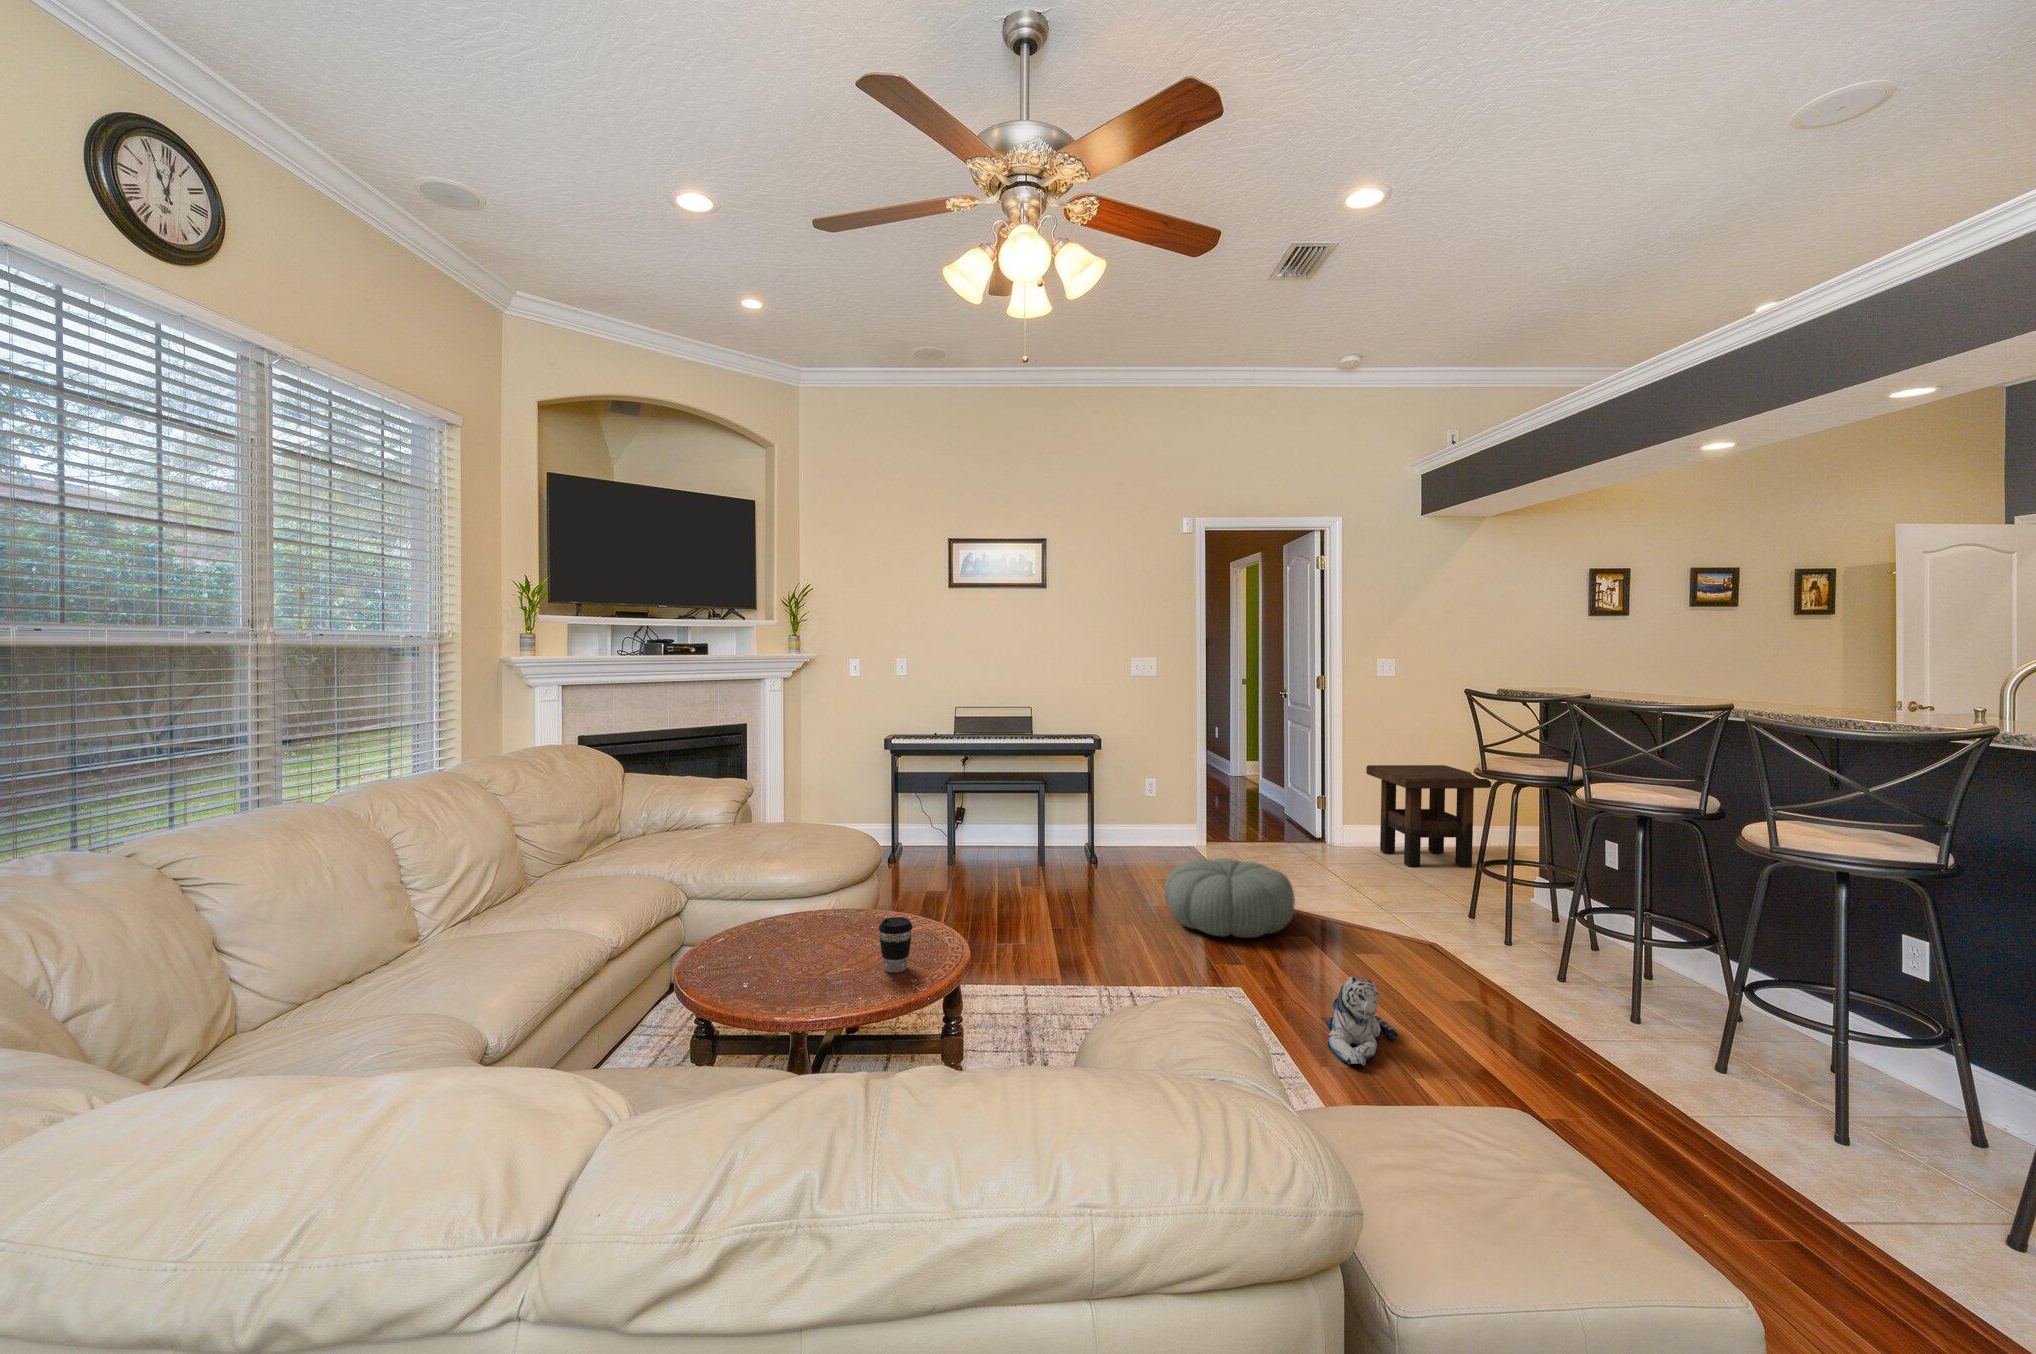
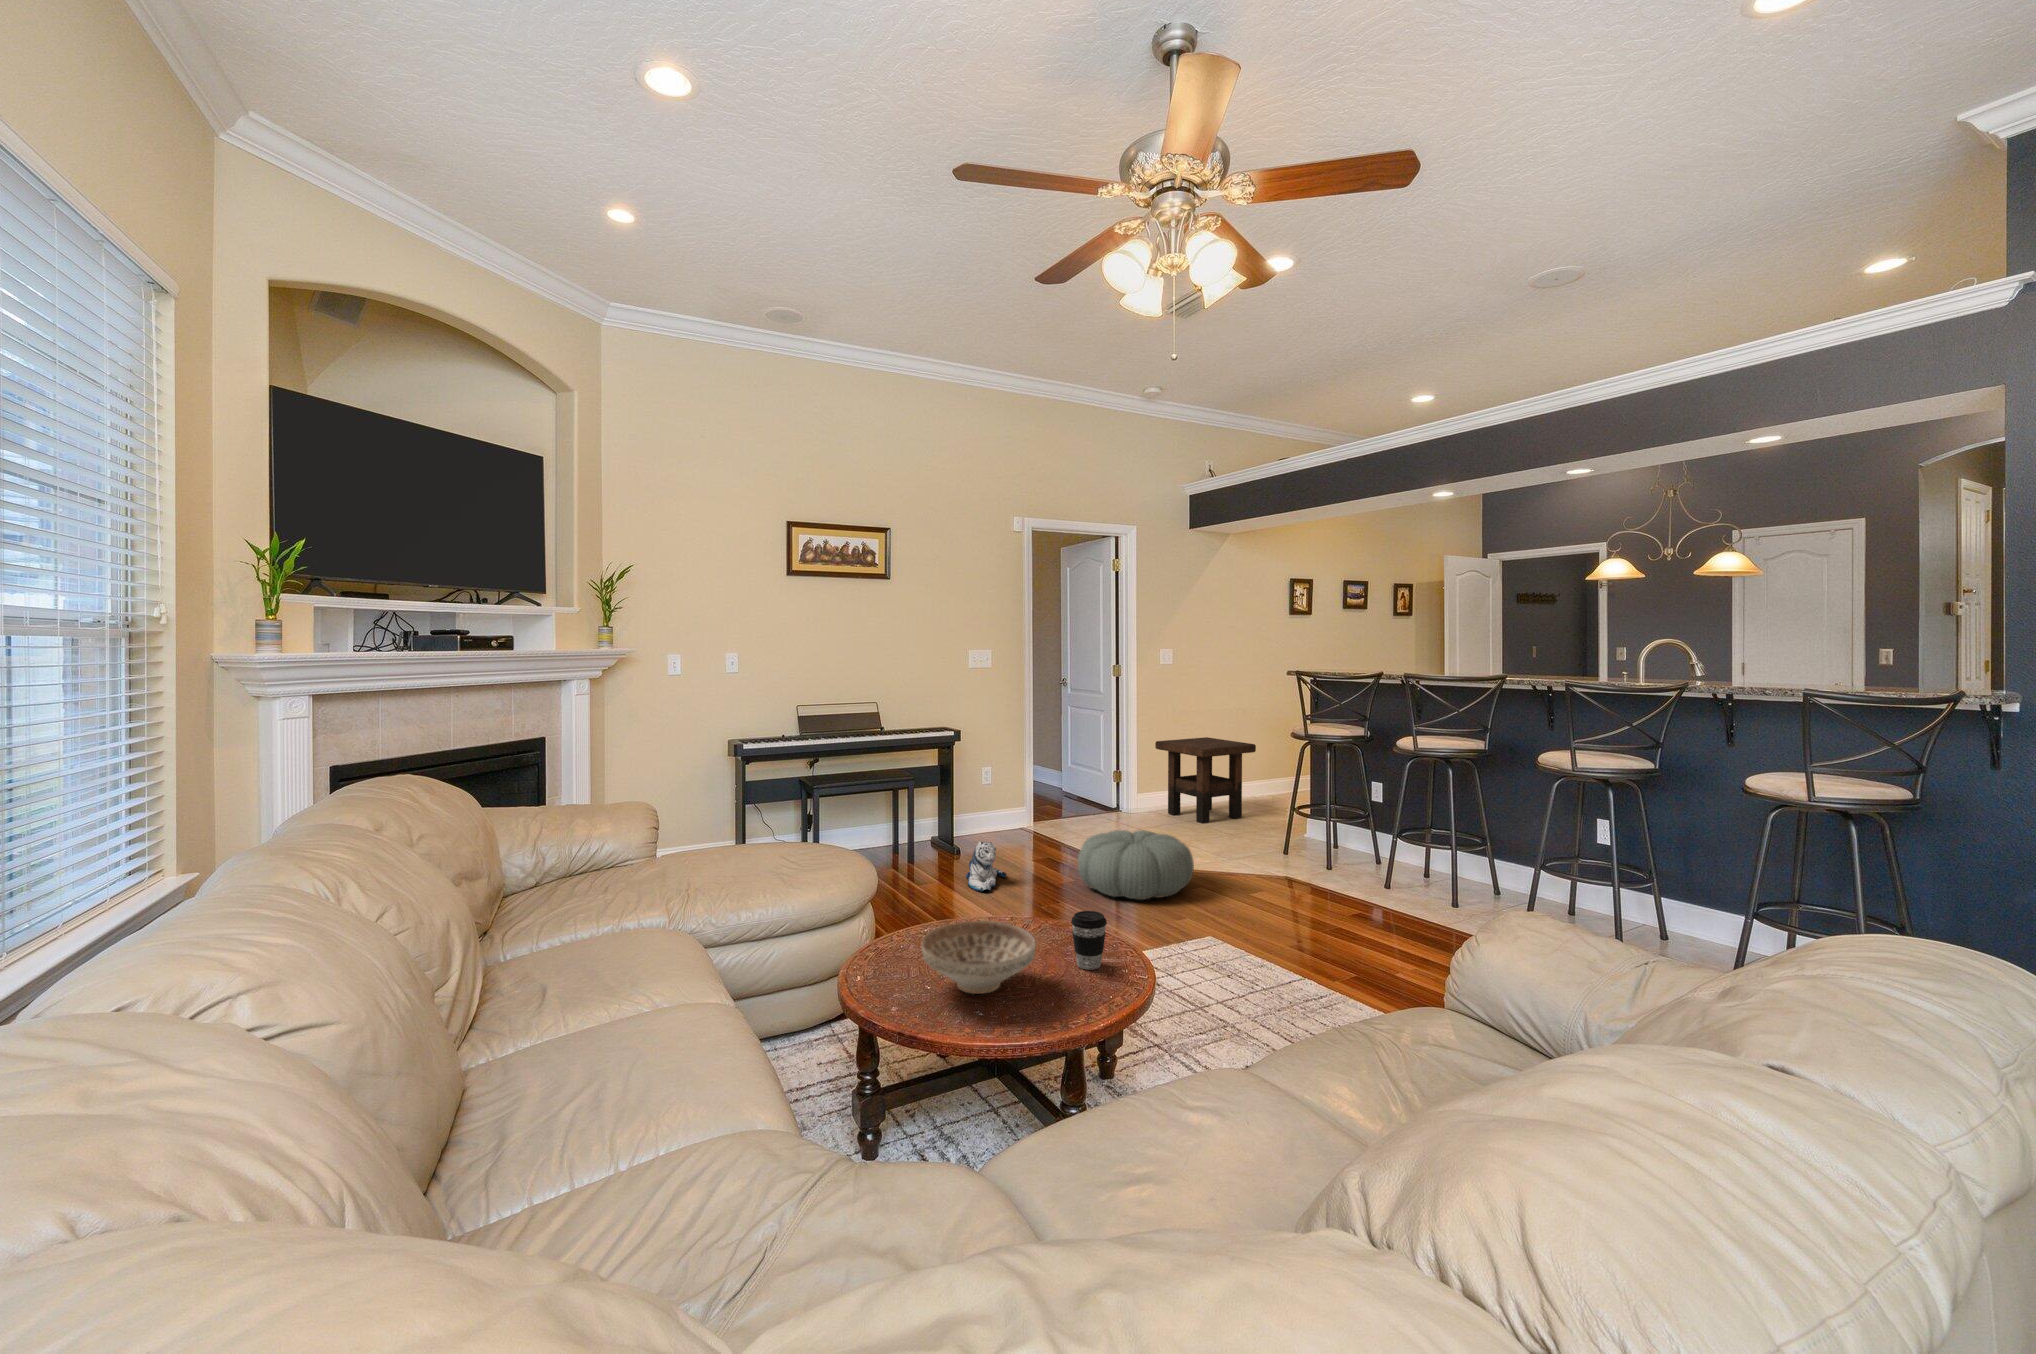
decorative bowl: none [735,909,839,972] -> present [922,921,1036,994]
plush toy: present [1327,977,1398,1066] -> present [966,842,1006,892]

